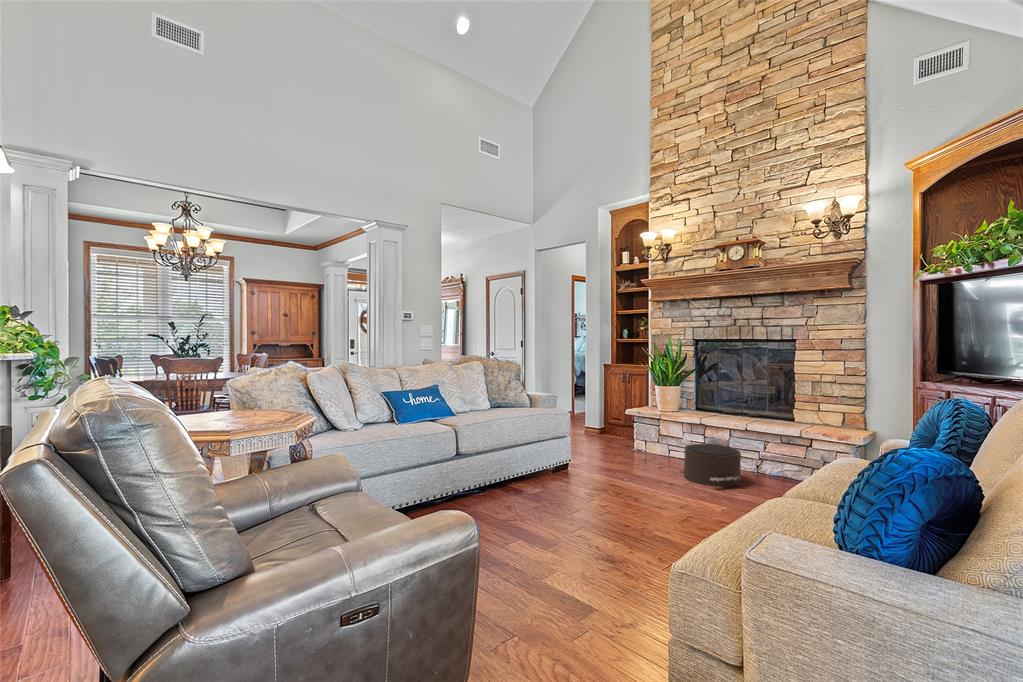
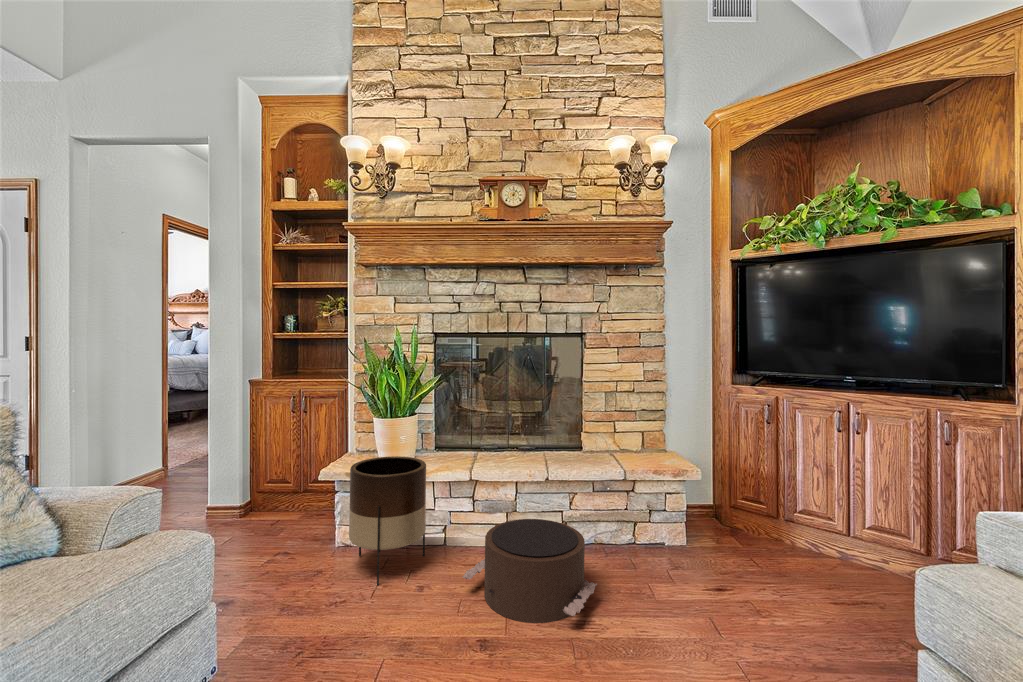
planter: none [633,406,673,462] -> present [349,456,426,585]

